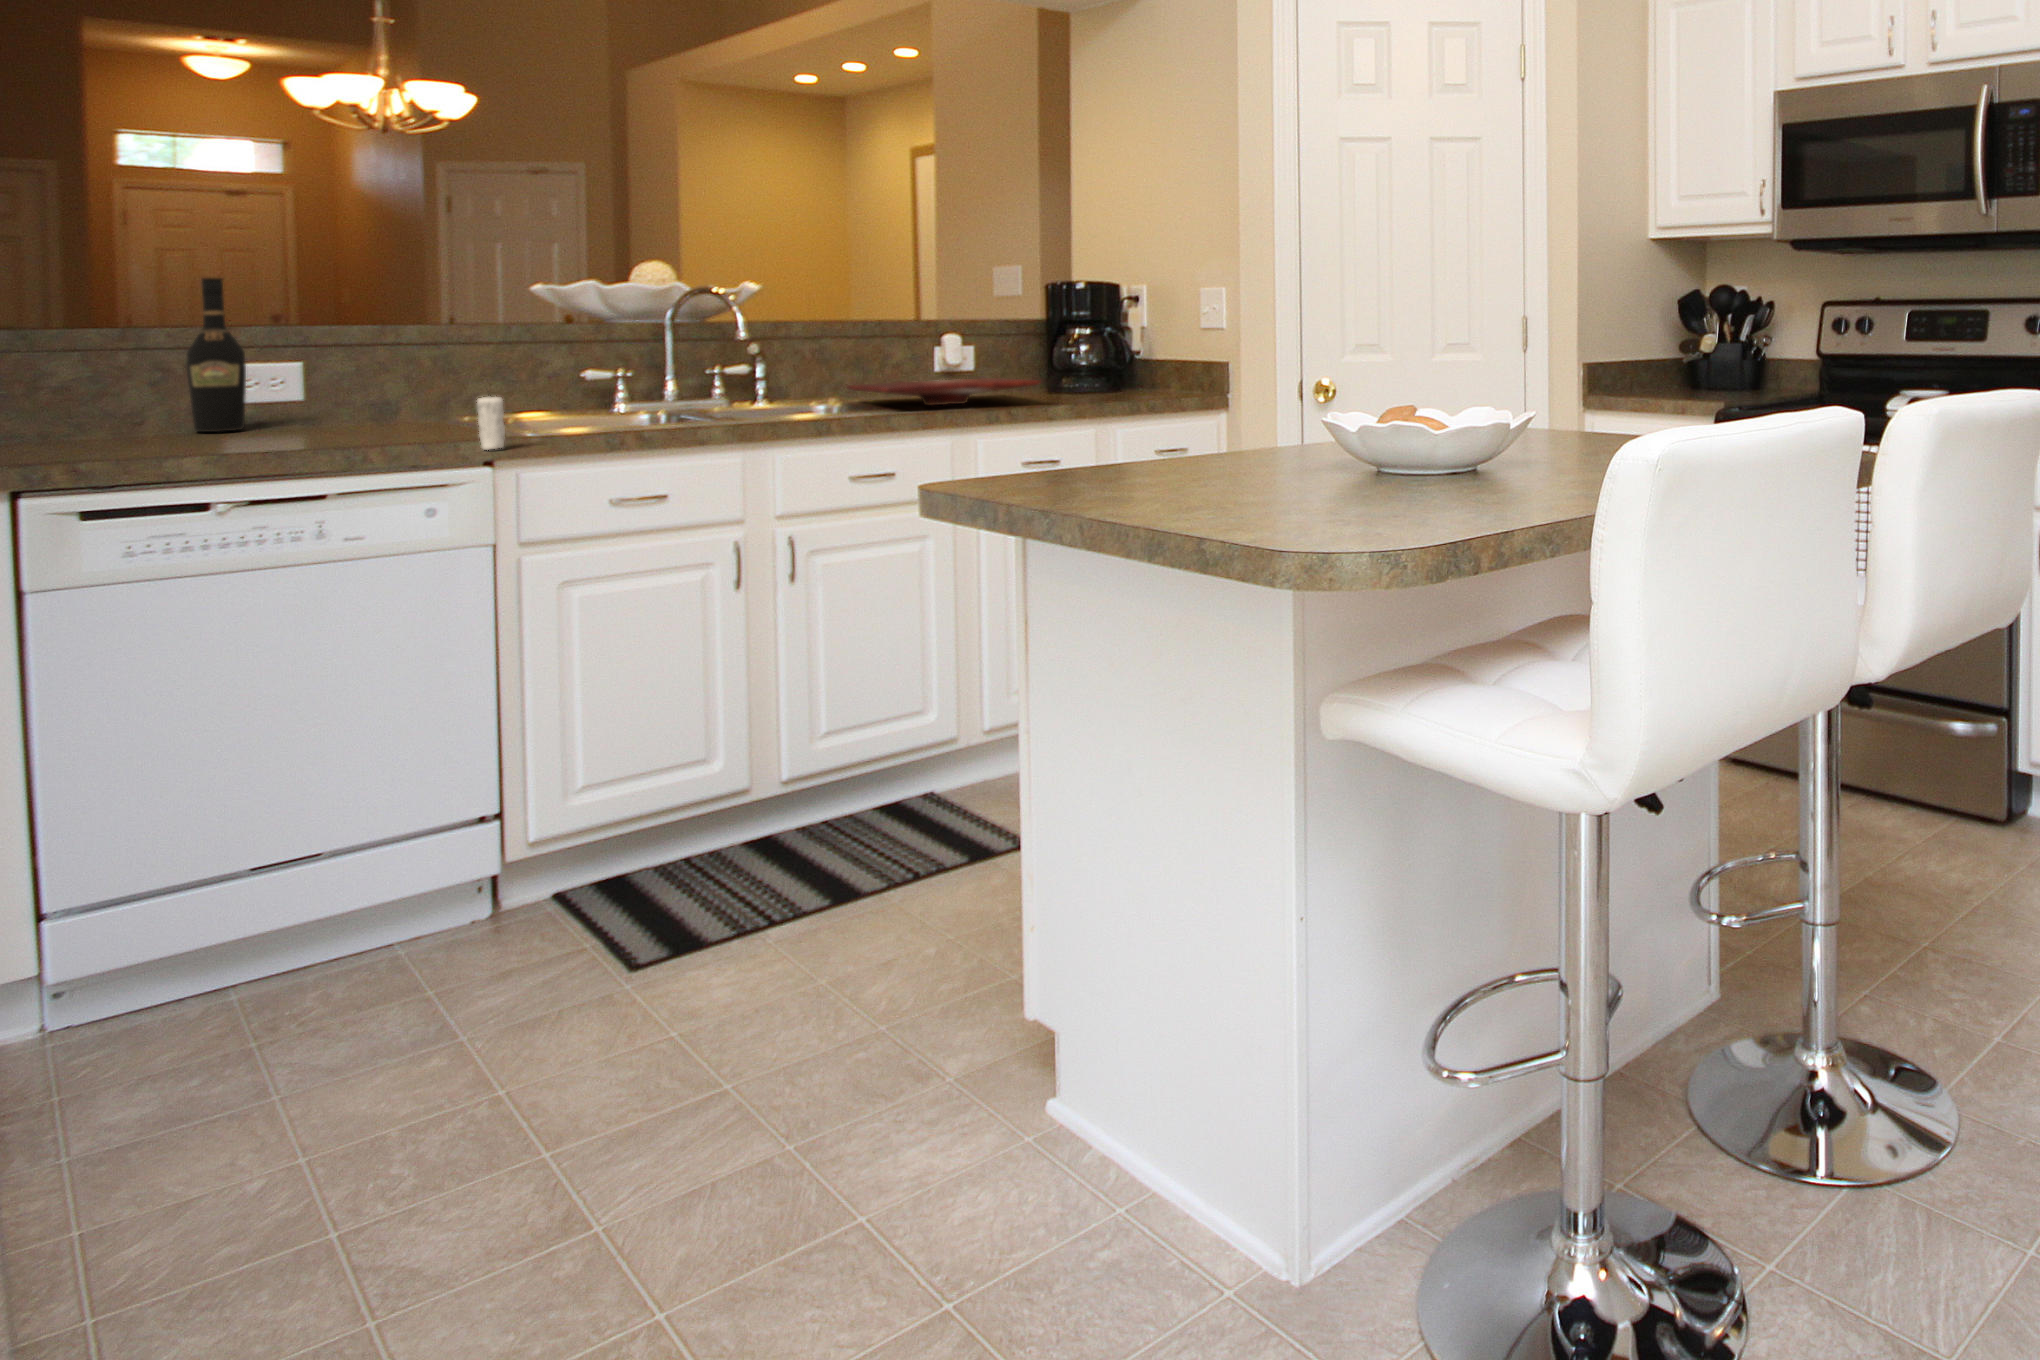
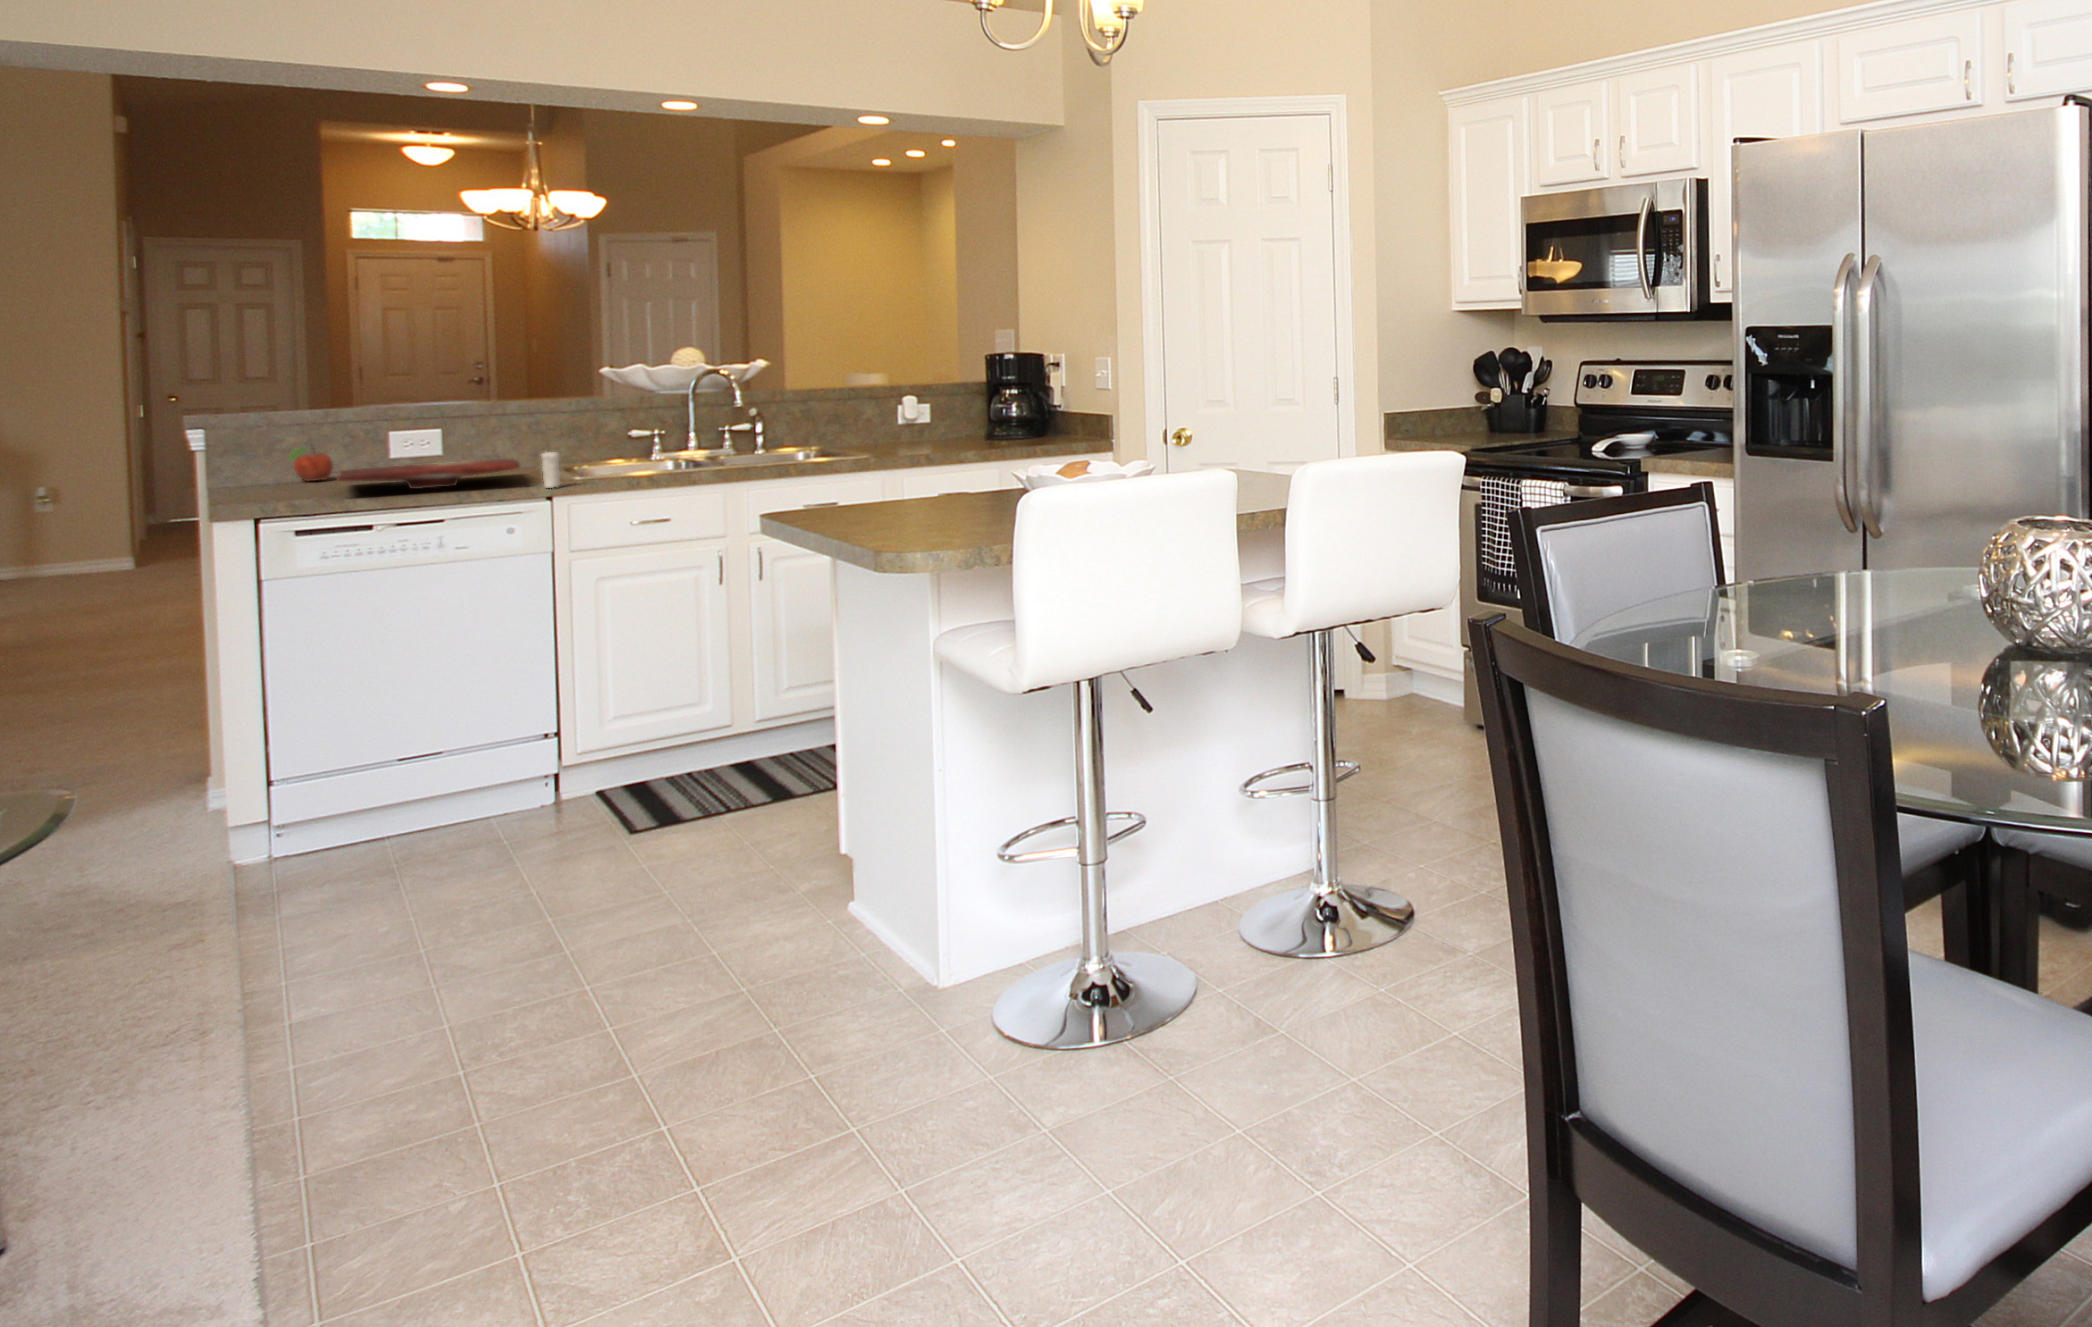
wine bottle: present [187,278,246,432] -> none [363,371,401,476]
cutting board: present [847,378,1040,405] -> present [337,459,520,489]
fruit: none [66,386,138,439] -> present [289,447,333,481]

